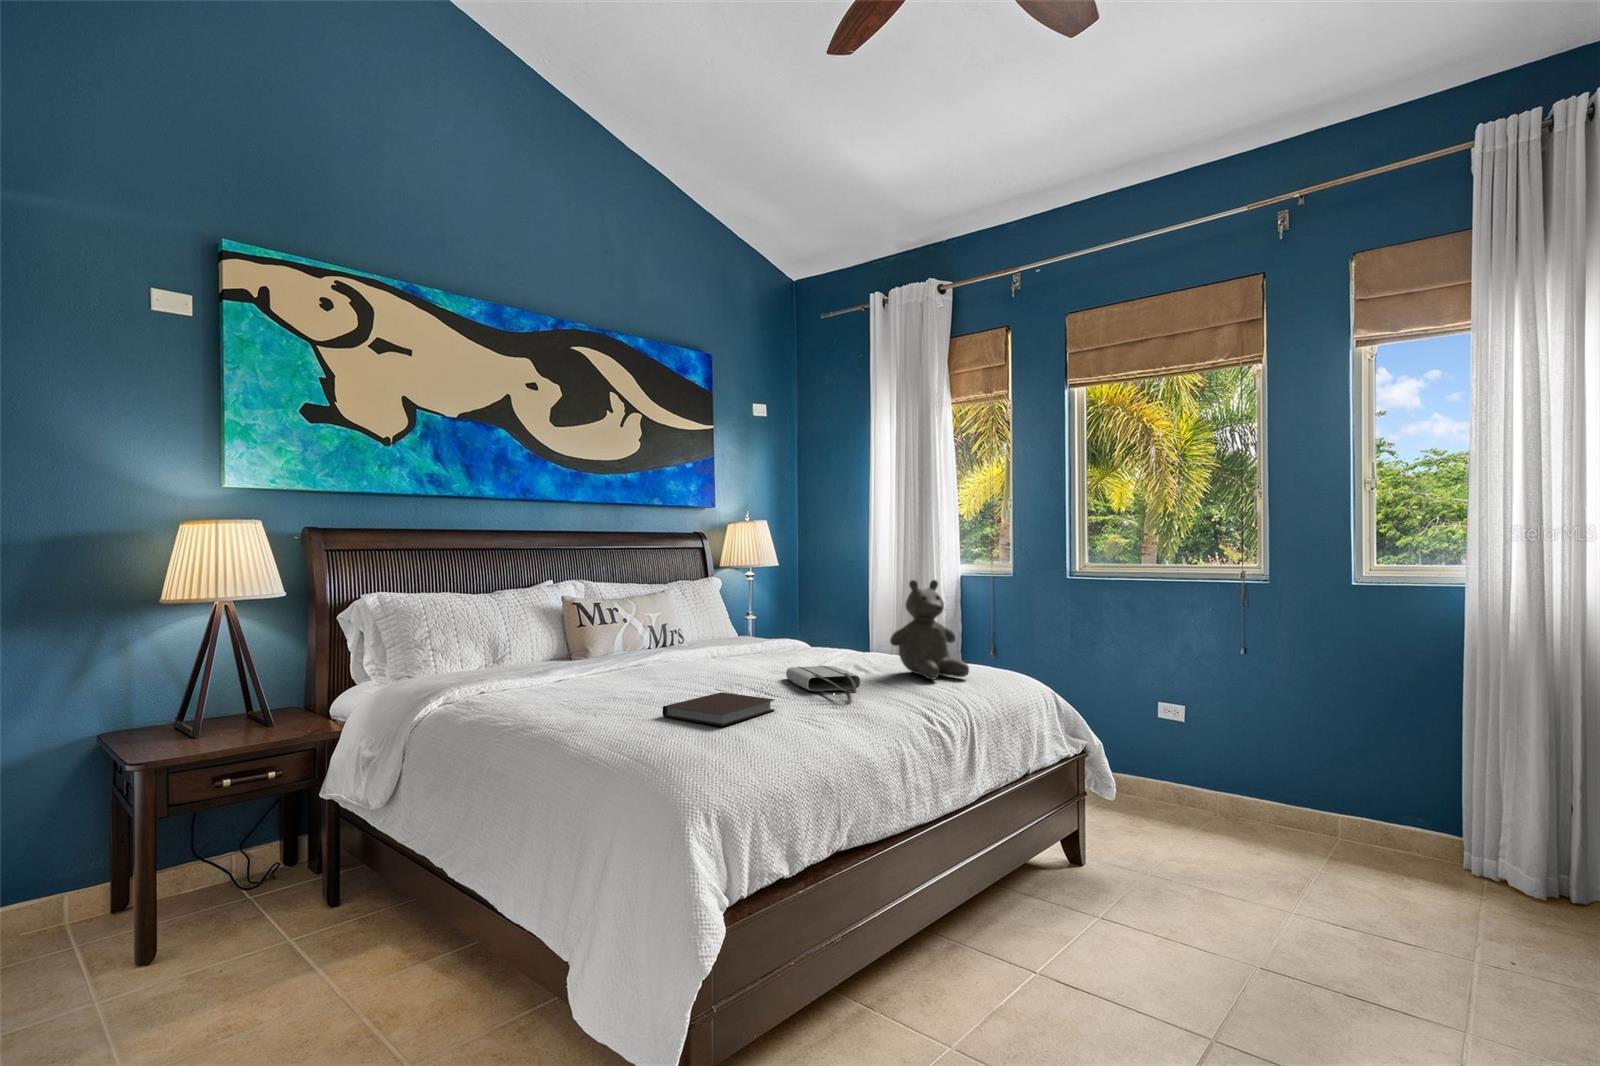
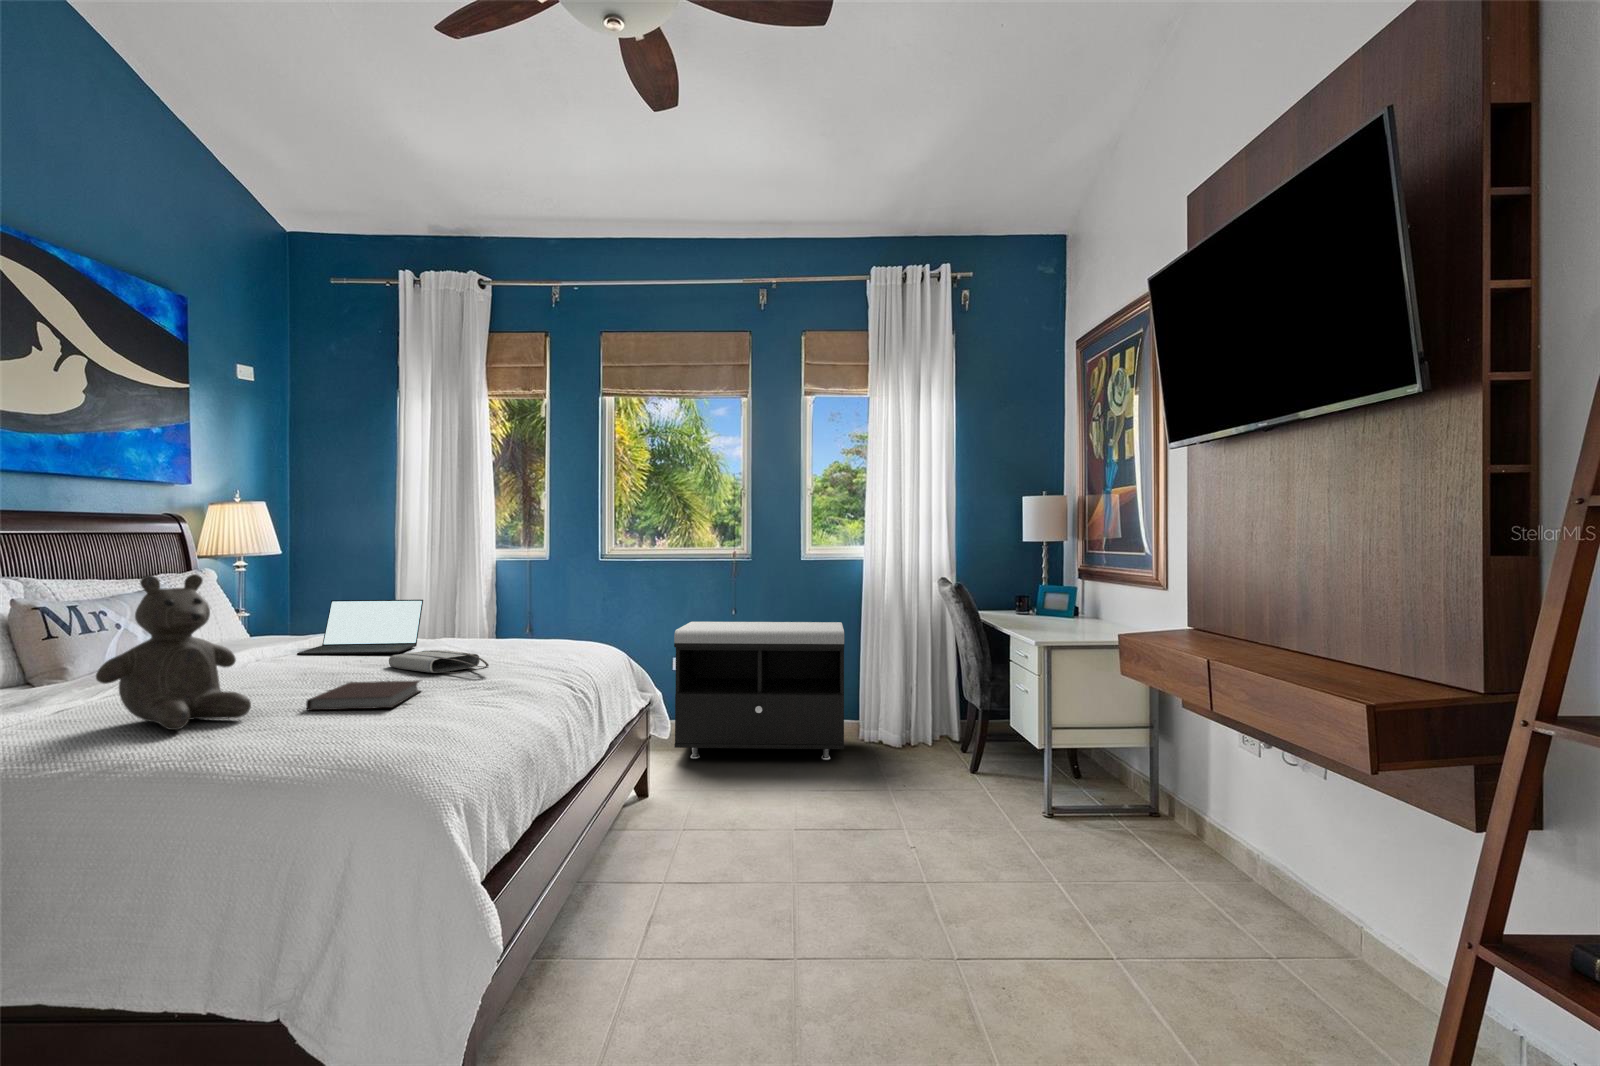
teddy bear: present [890,580,969,679] -> present [96,574,251,730]
laptop: none [739,609,847,664] -> present [297,600,423,655]
storage bench: none [1141,656,1428,886] -> present [674,622,844,760]

